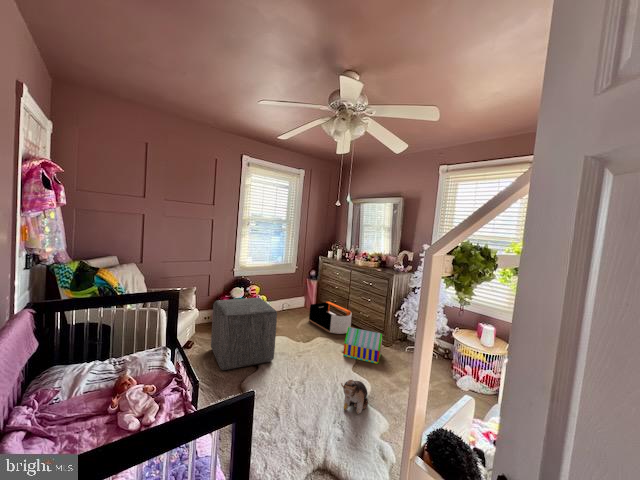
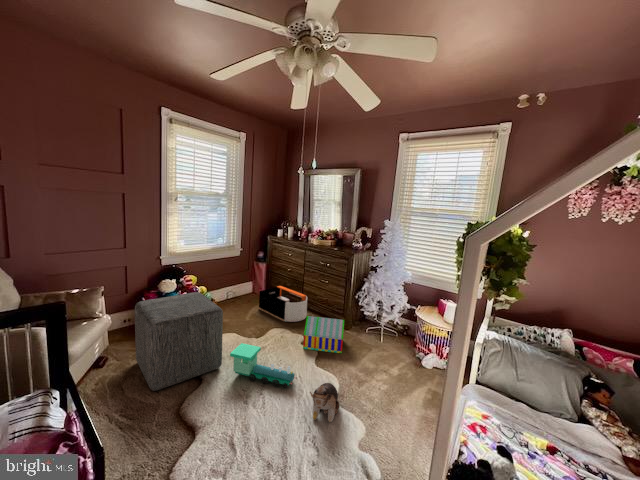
toy train: none [281,342,333,384] -> present [230,343,296,388]

